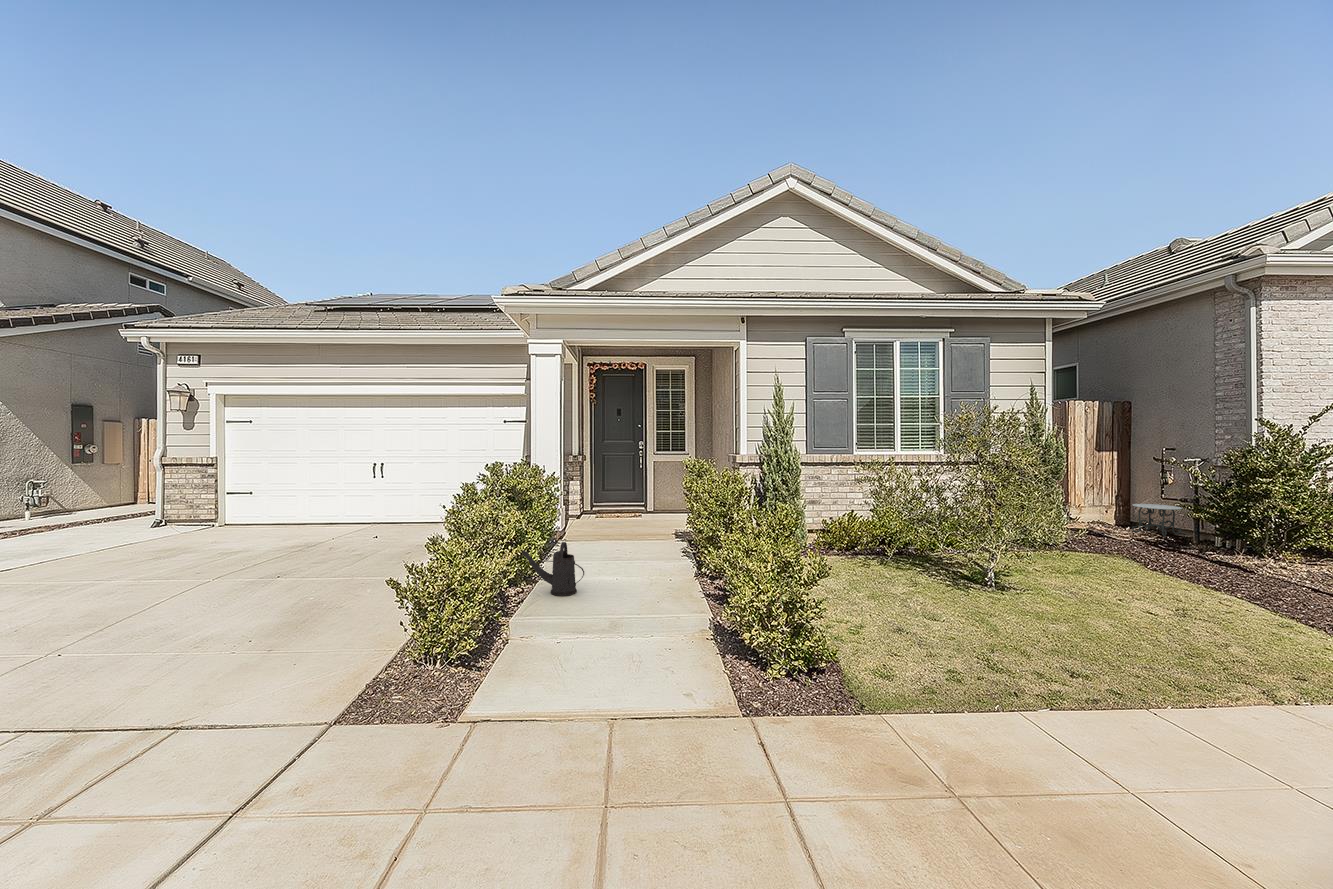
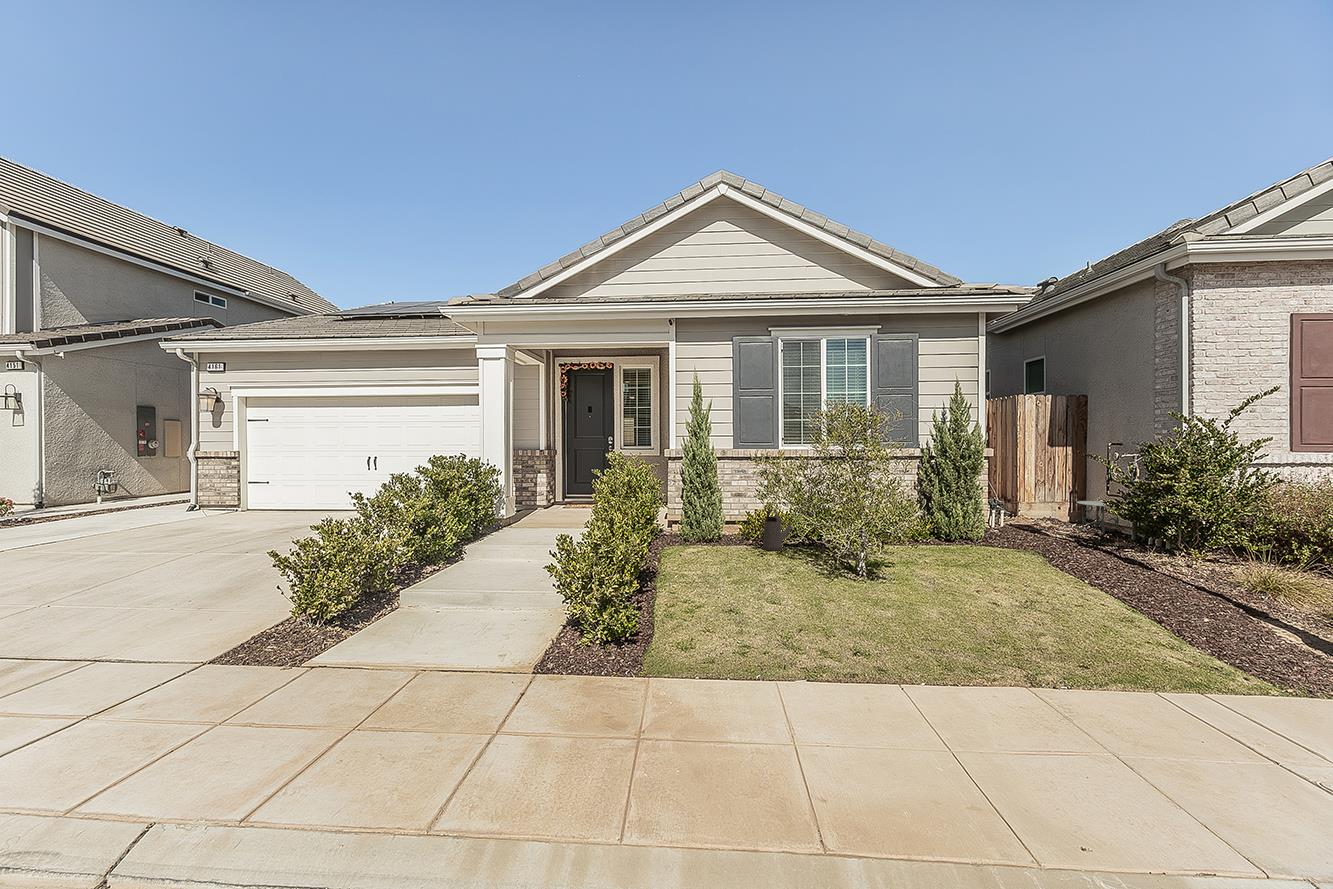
watering can: present [523,542,584,596] -> present [759,510,791,550]

